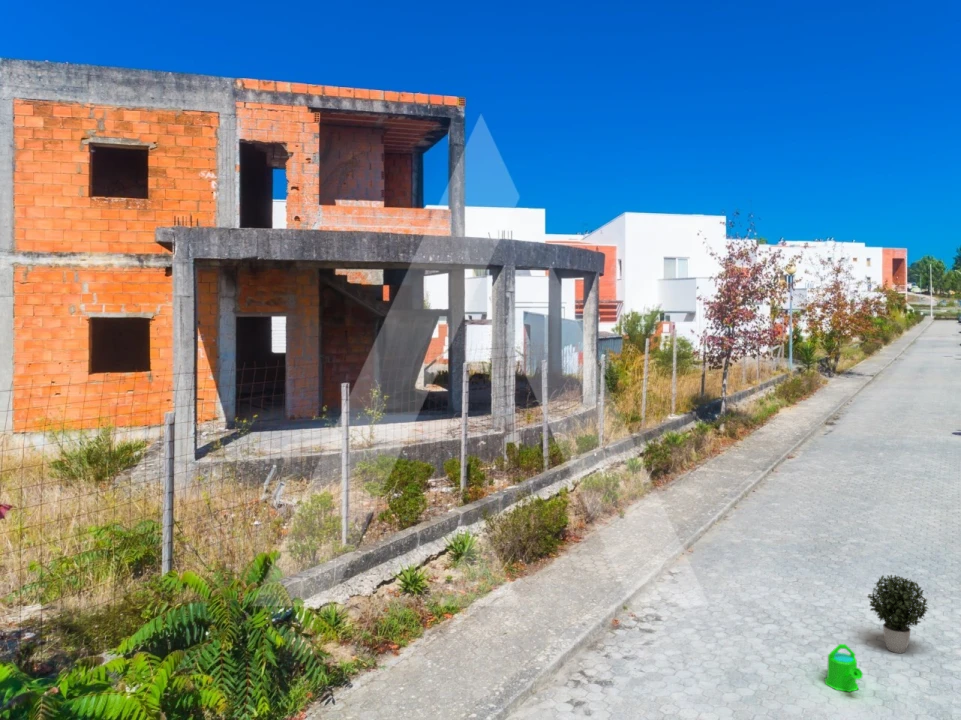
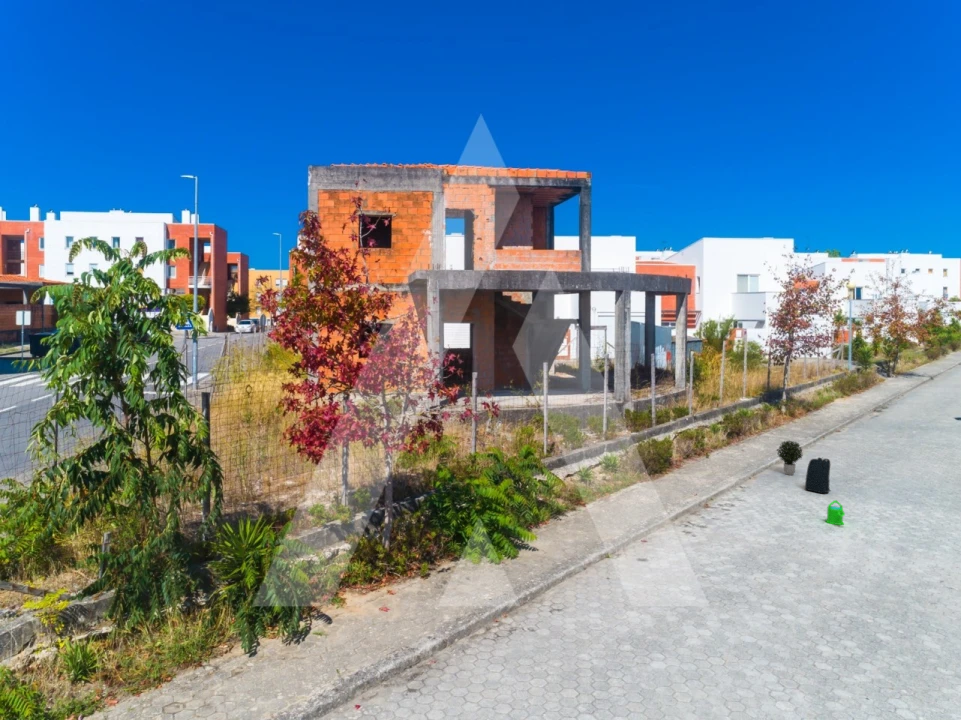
backpack: none [774,537,815,600] -> present [805,458,830,493]
potted plant: present [868,575,928,653] -> present [777,441,803,475]

